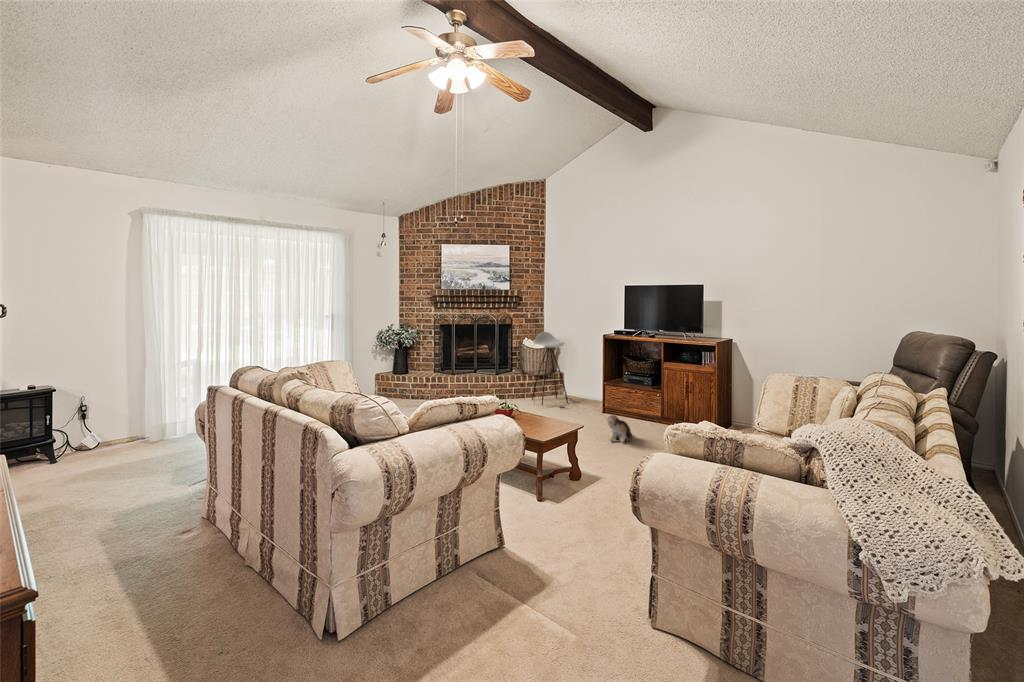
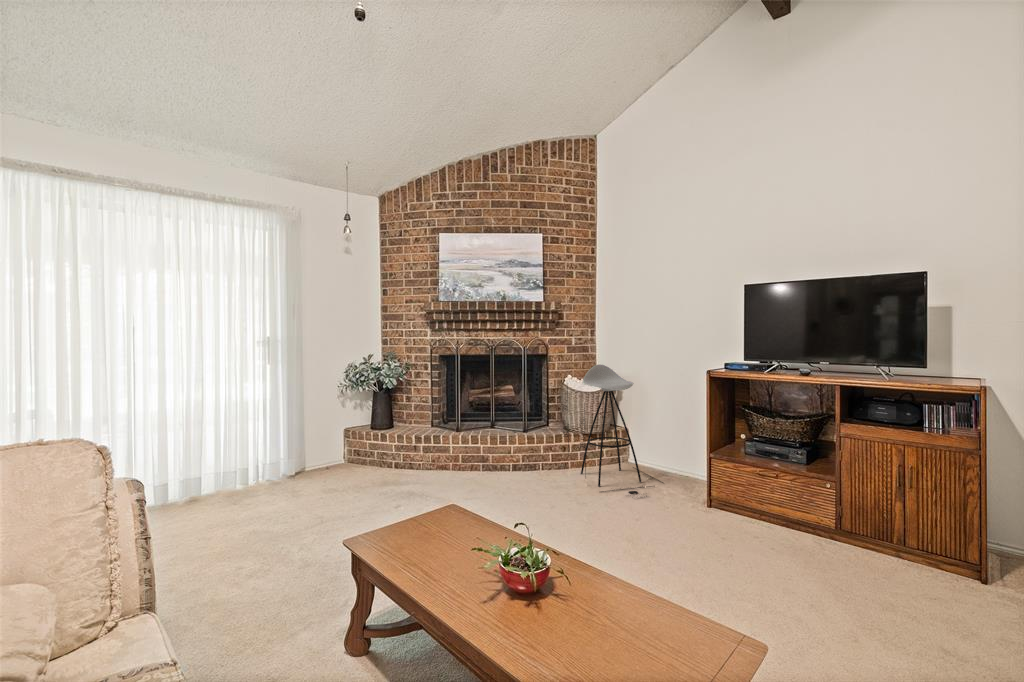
plush toy: present [607,415,632,442] -> none [751,551,807,614]

